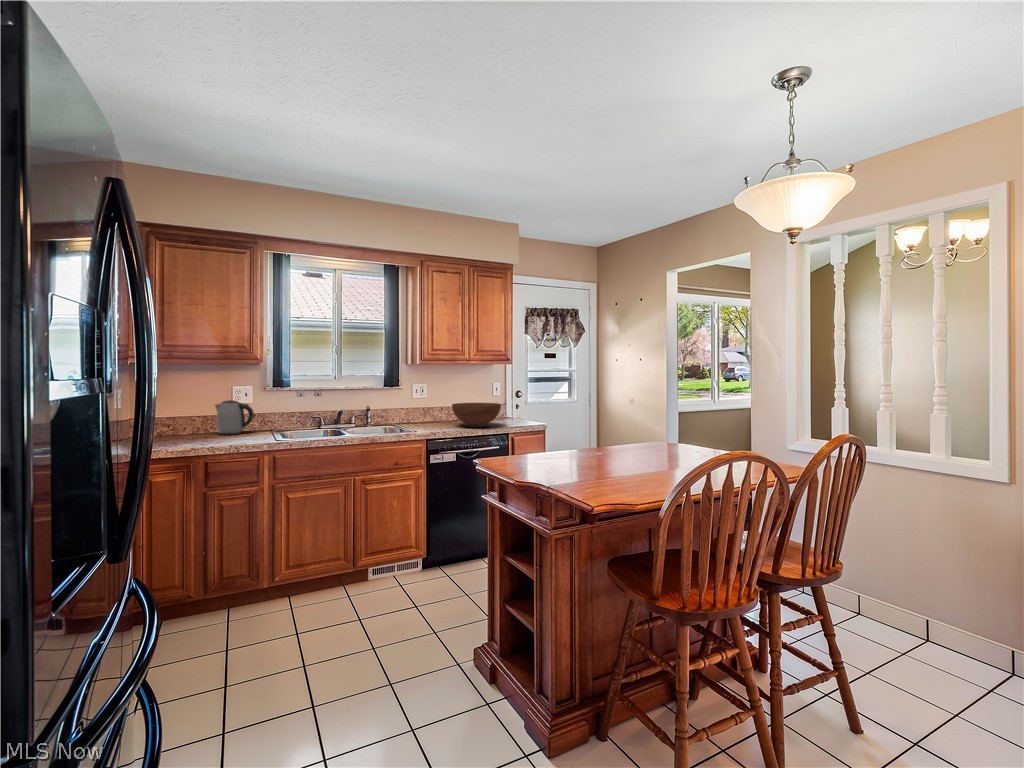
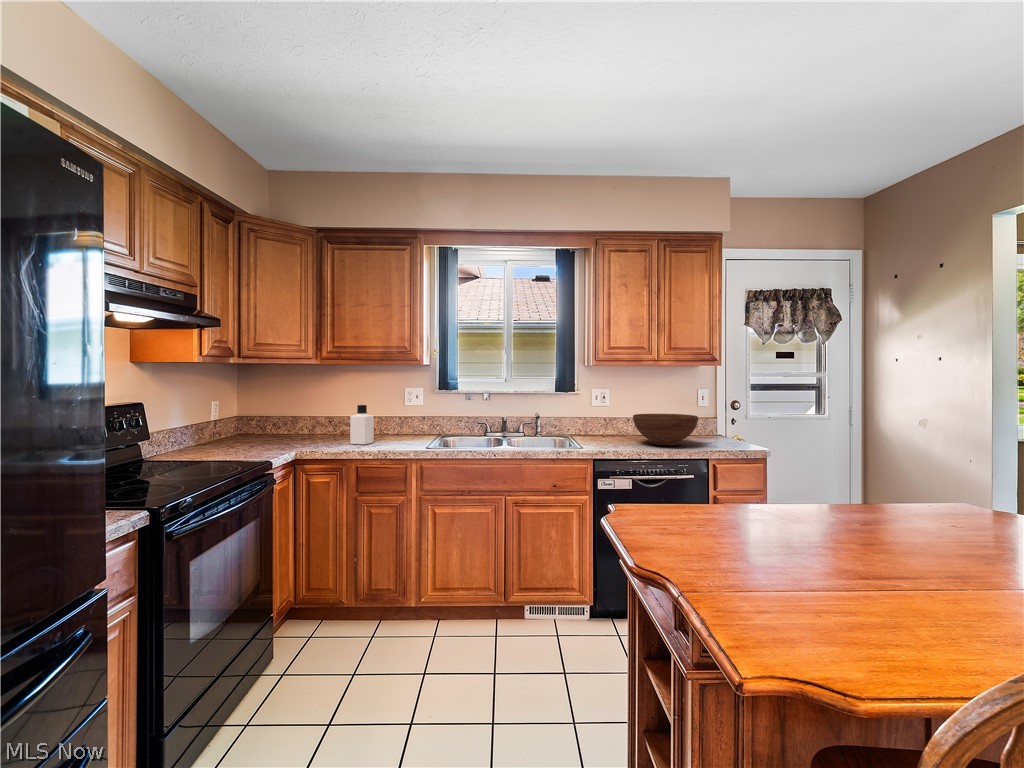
kettle: present [215,400,254,435] -> none [386,404,420,439]
bottle: none [185,402,210,442] -> present [350,405,374,445]

